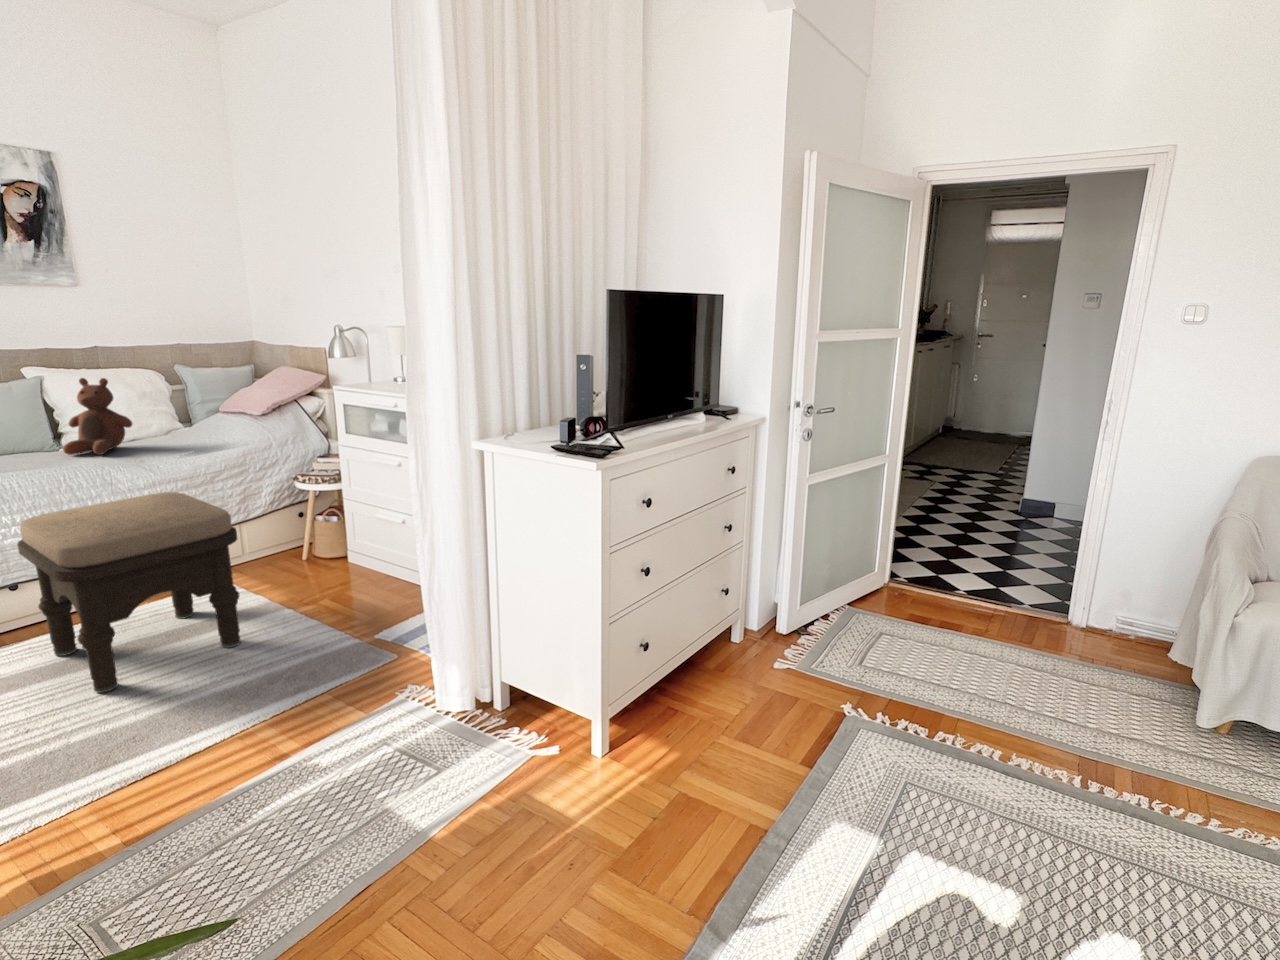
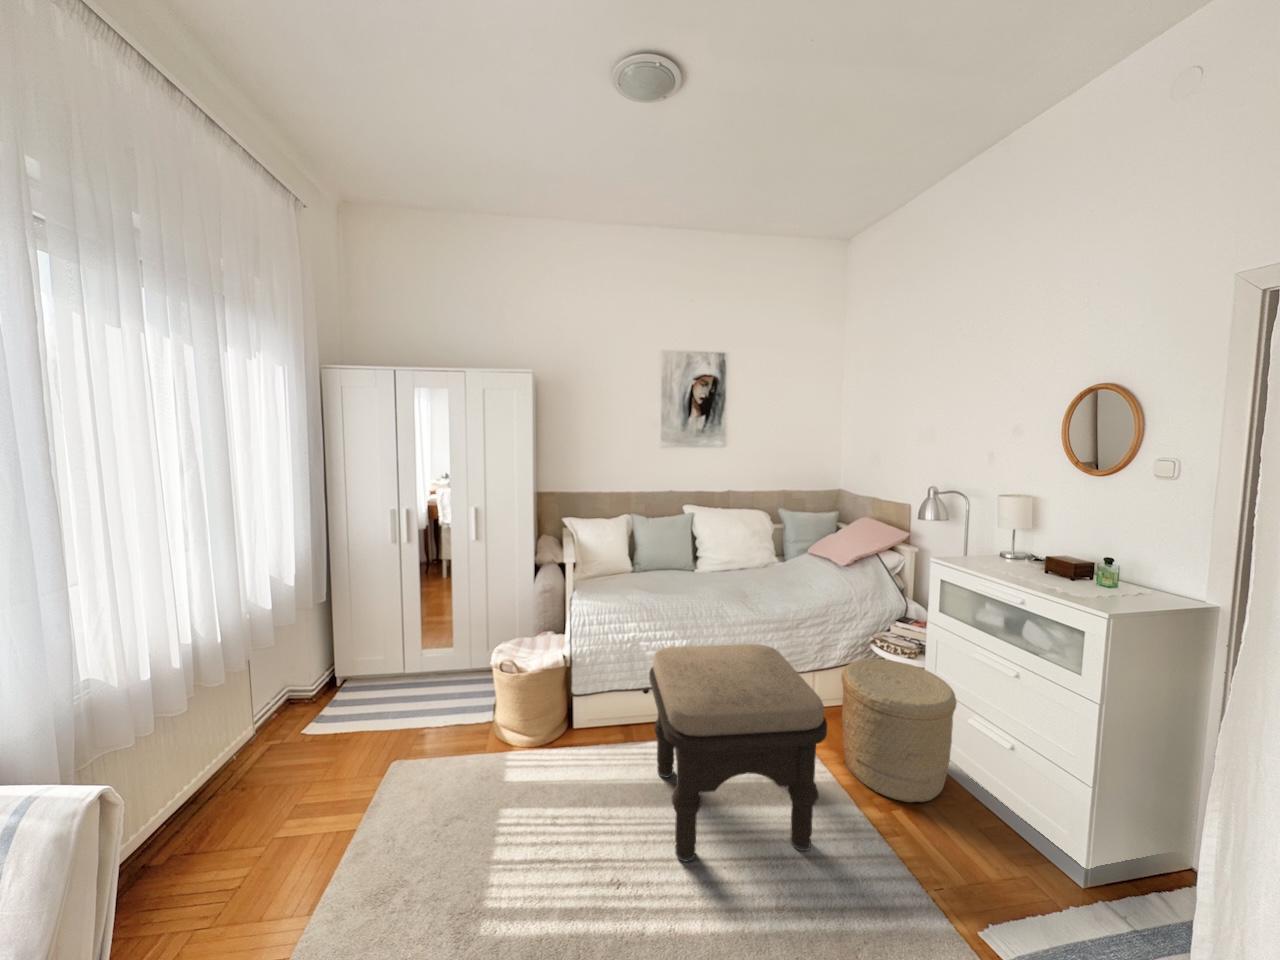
stuffed bear: present [63,378,133,455] -> none [696,521,745,586]
woven basket: none [260,487,364,596] -> present [842,659,957,802]

